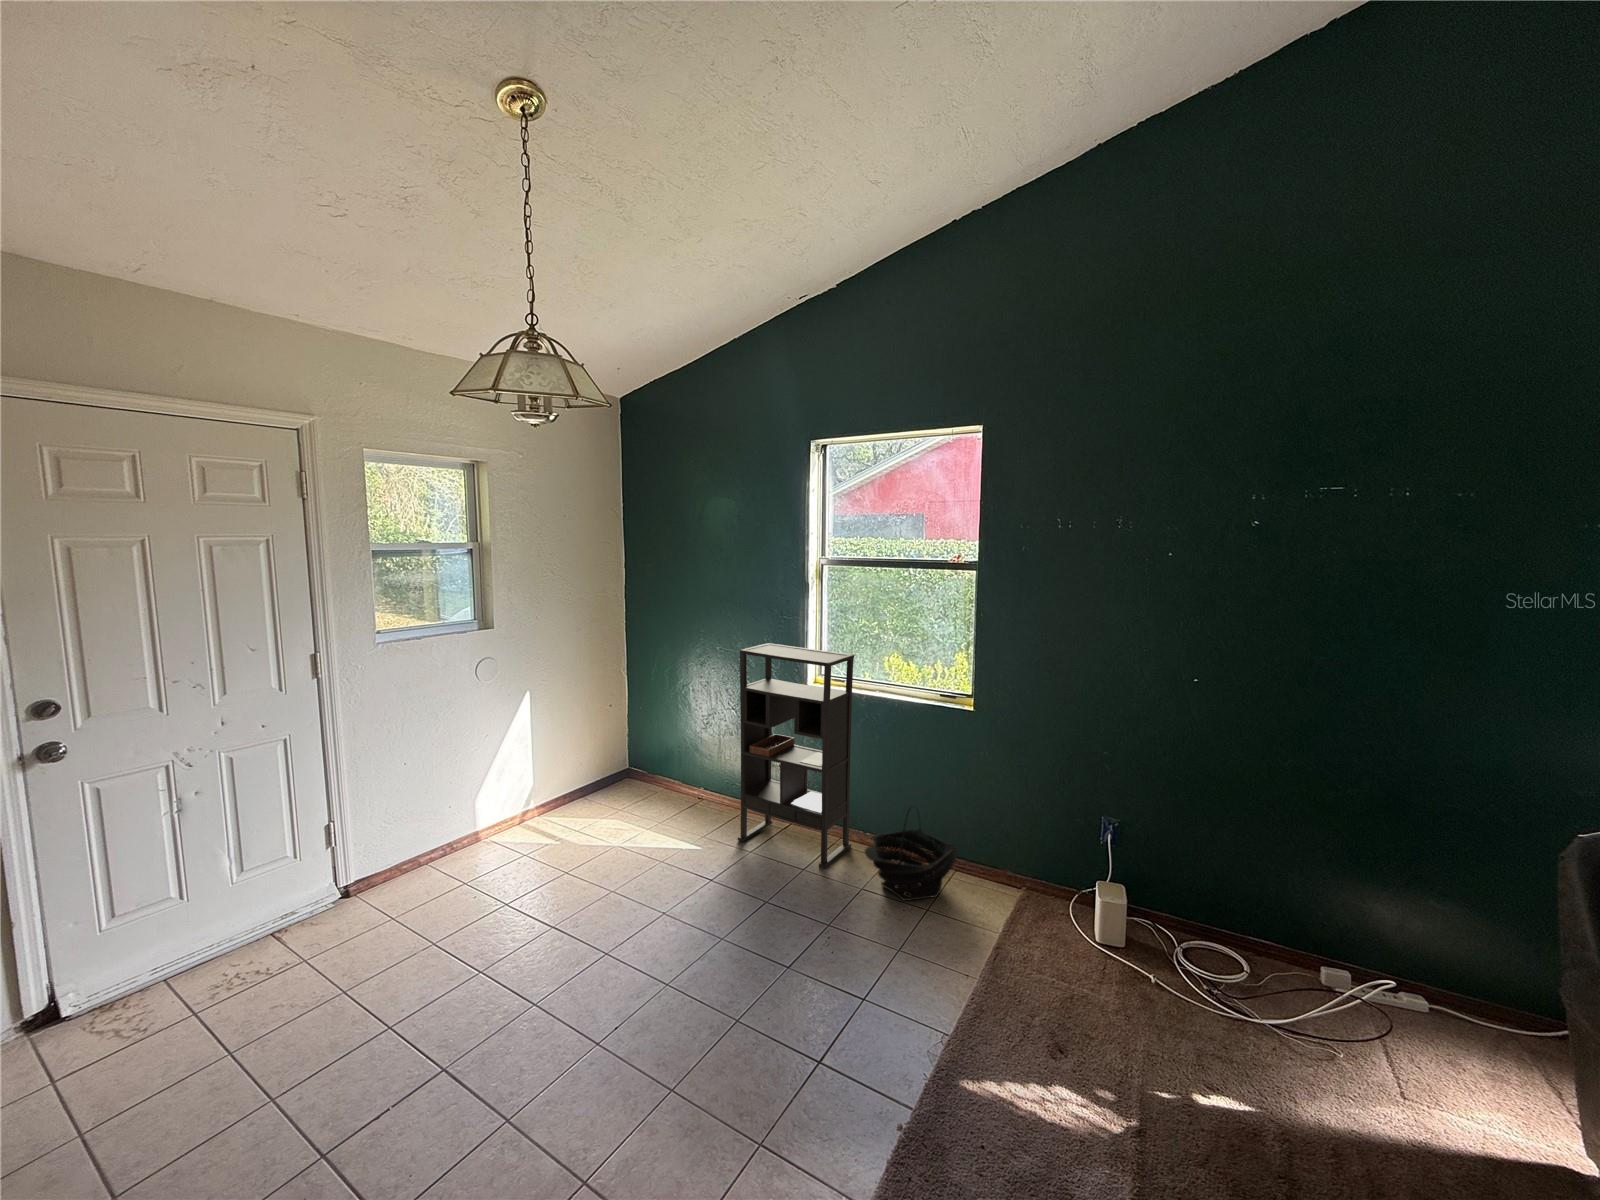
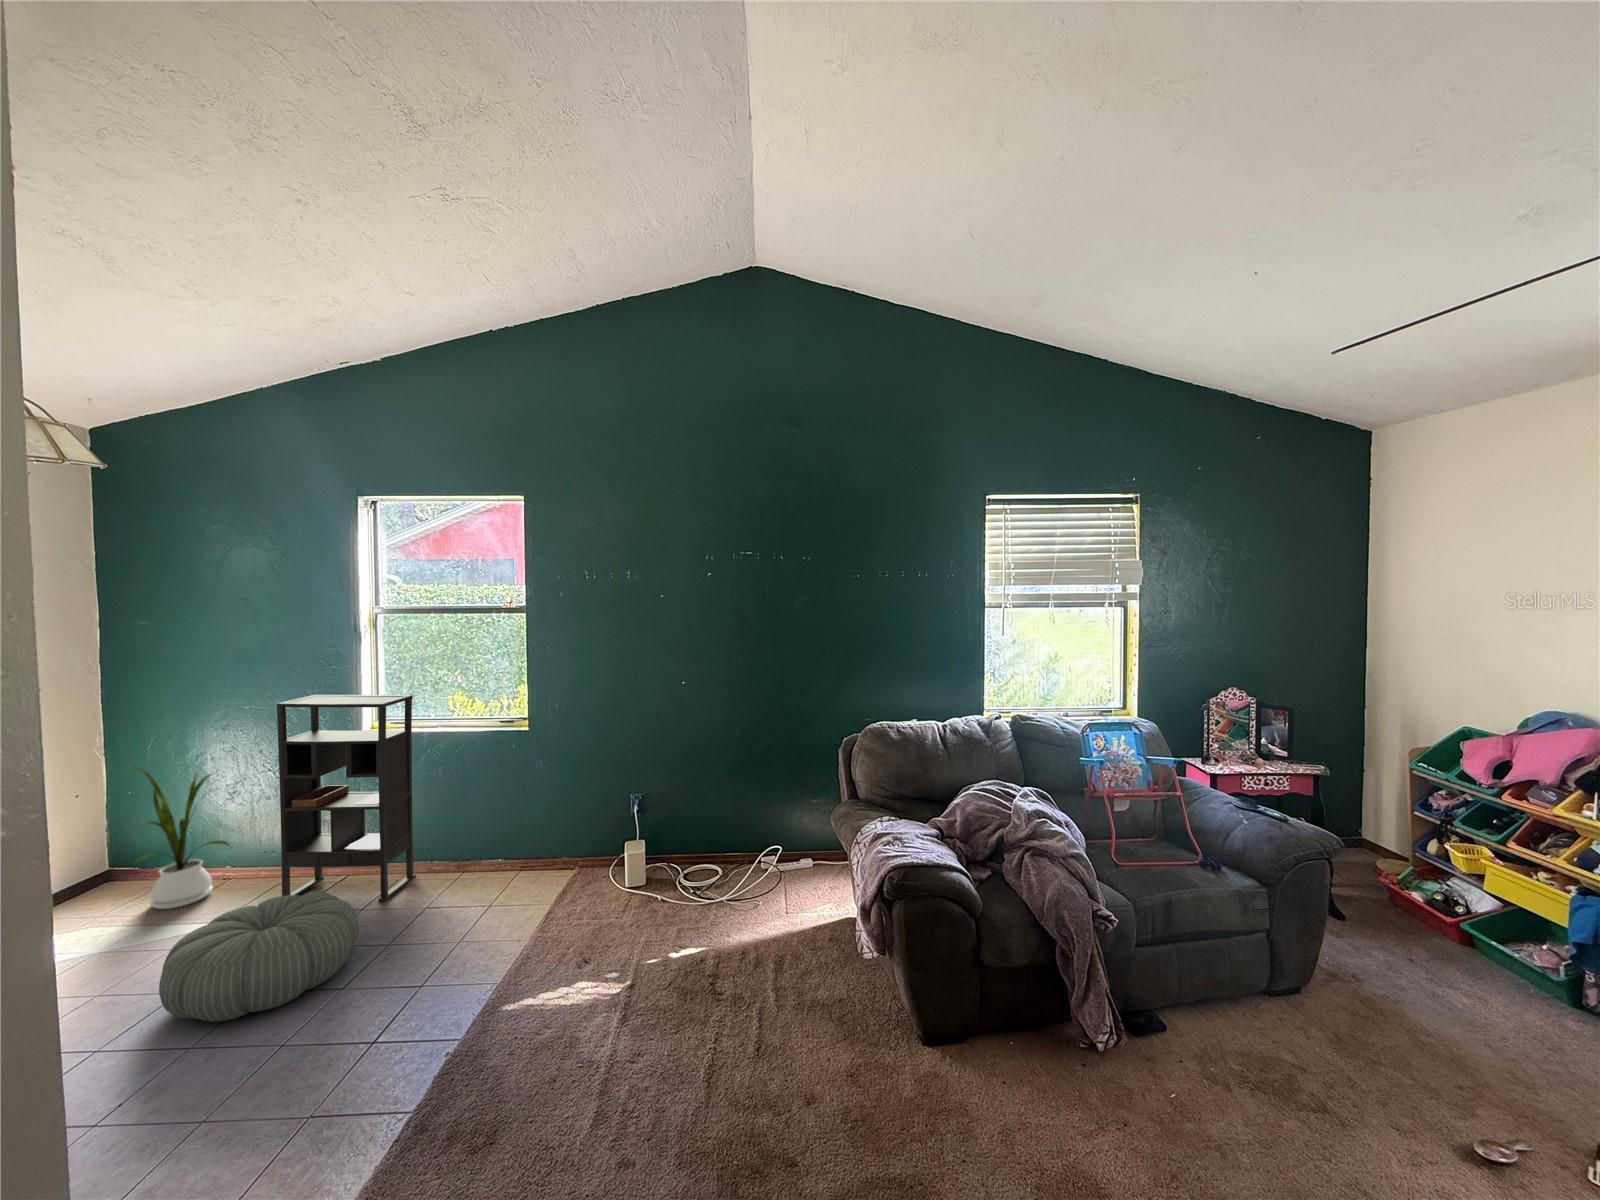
house plant: none [634,687,705,819] -> present [135,768,230,909]
basket: present [865,805,957,901] -> none [426,819,517,904]
pouf: none [653,846,805,969] -> present [159,893,359,1021]

